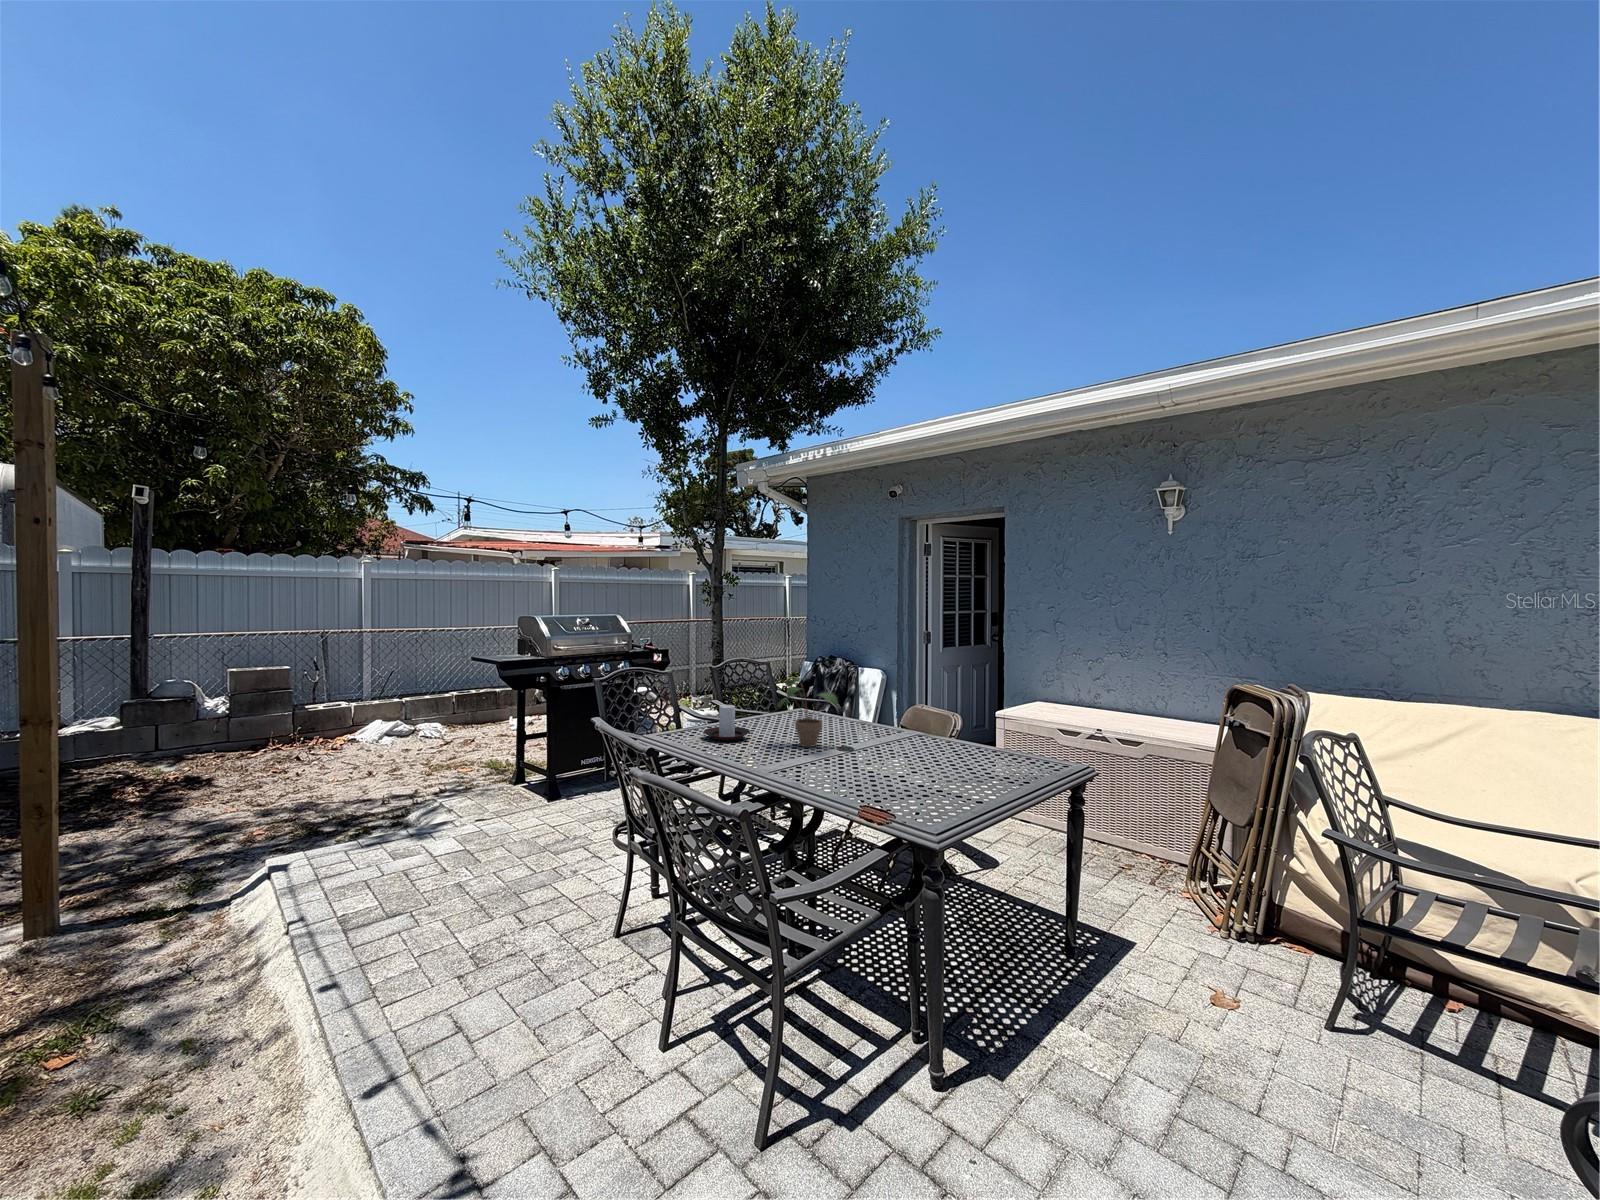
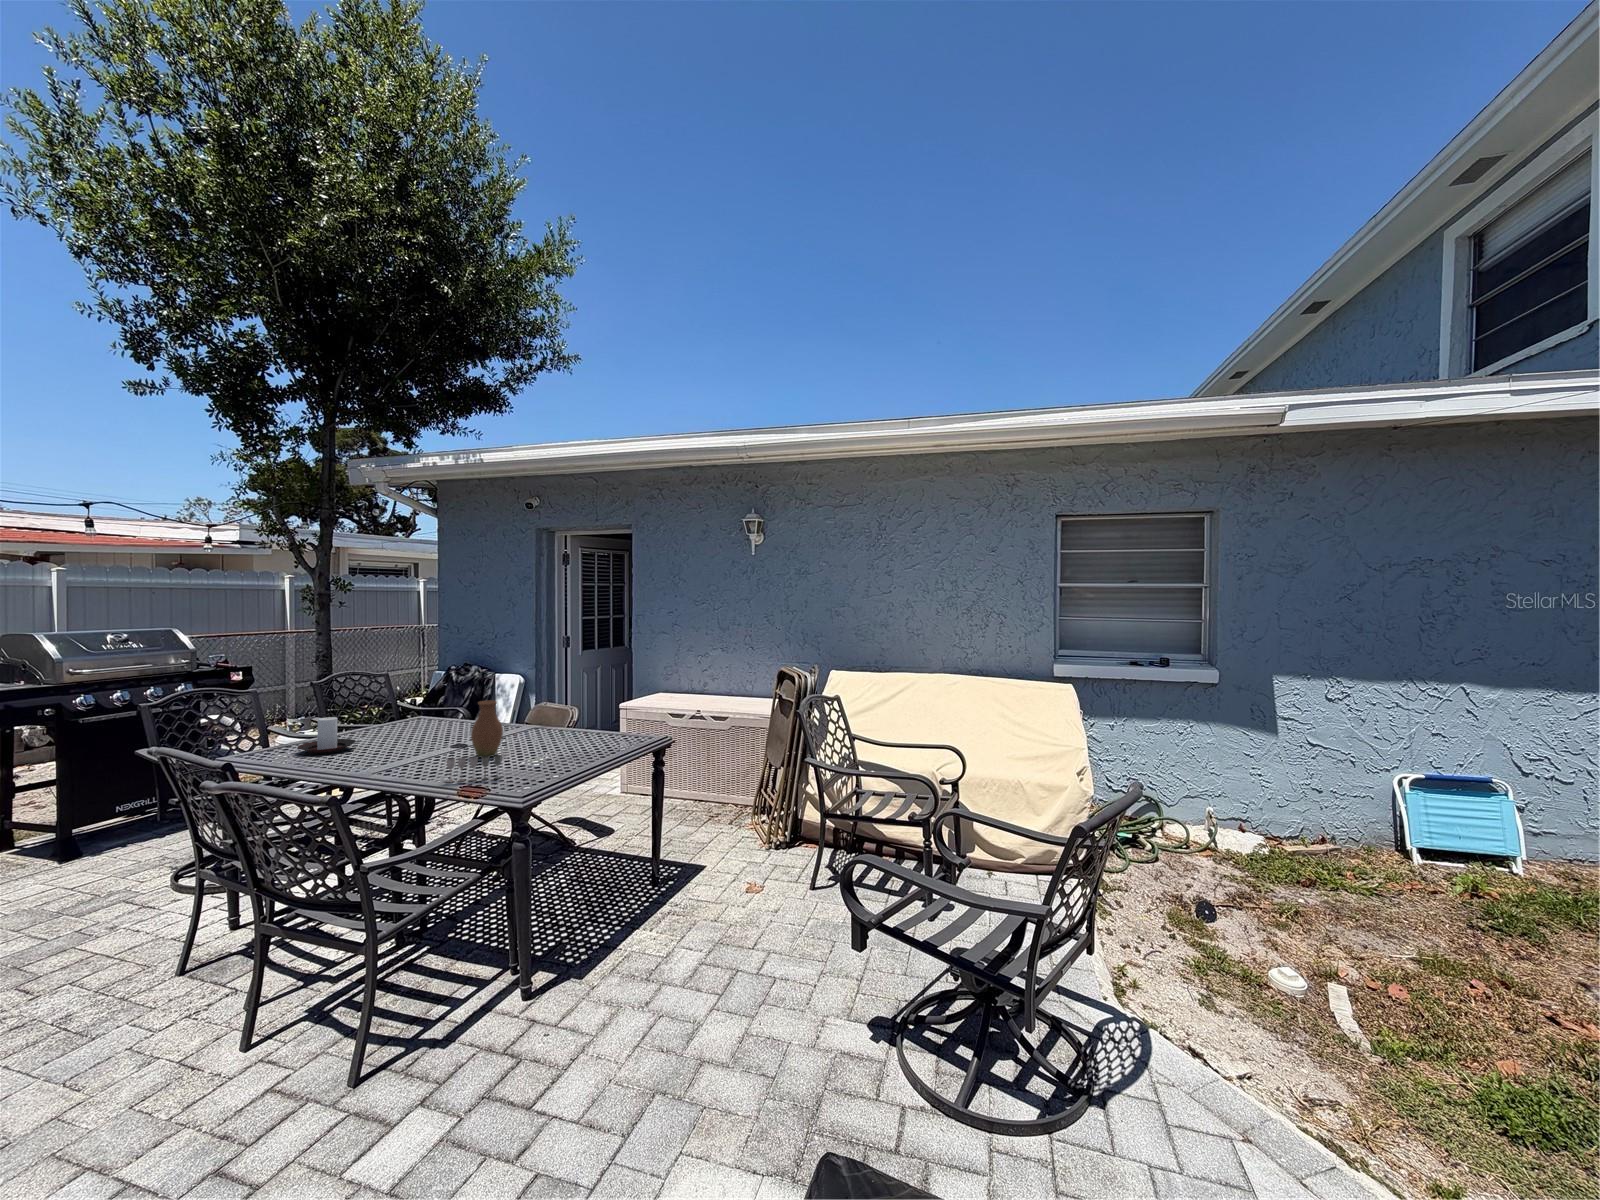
potted plant: present [777,678,838,747] -> none [387,685,460,749]
vase: none [859,702,891,767] -> present [471,701,503,757]
wine glass: none [842,767,901,799] -> present [447,755,502,783]

